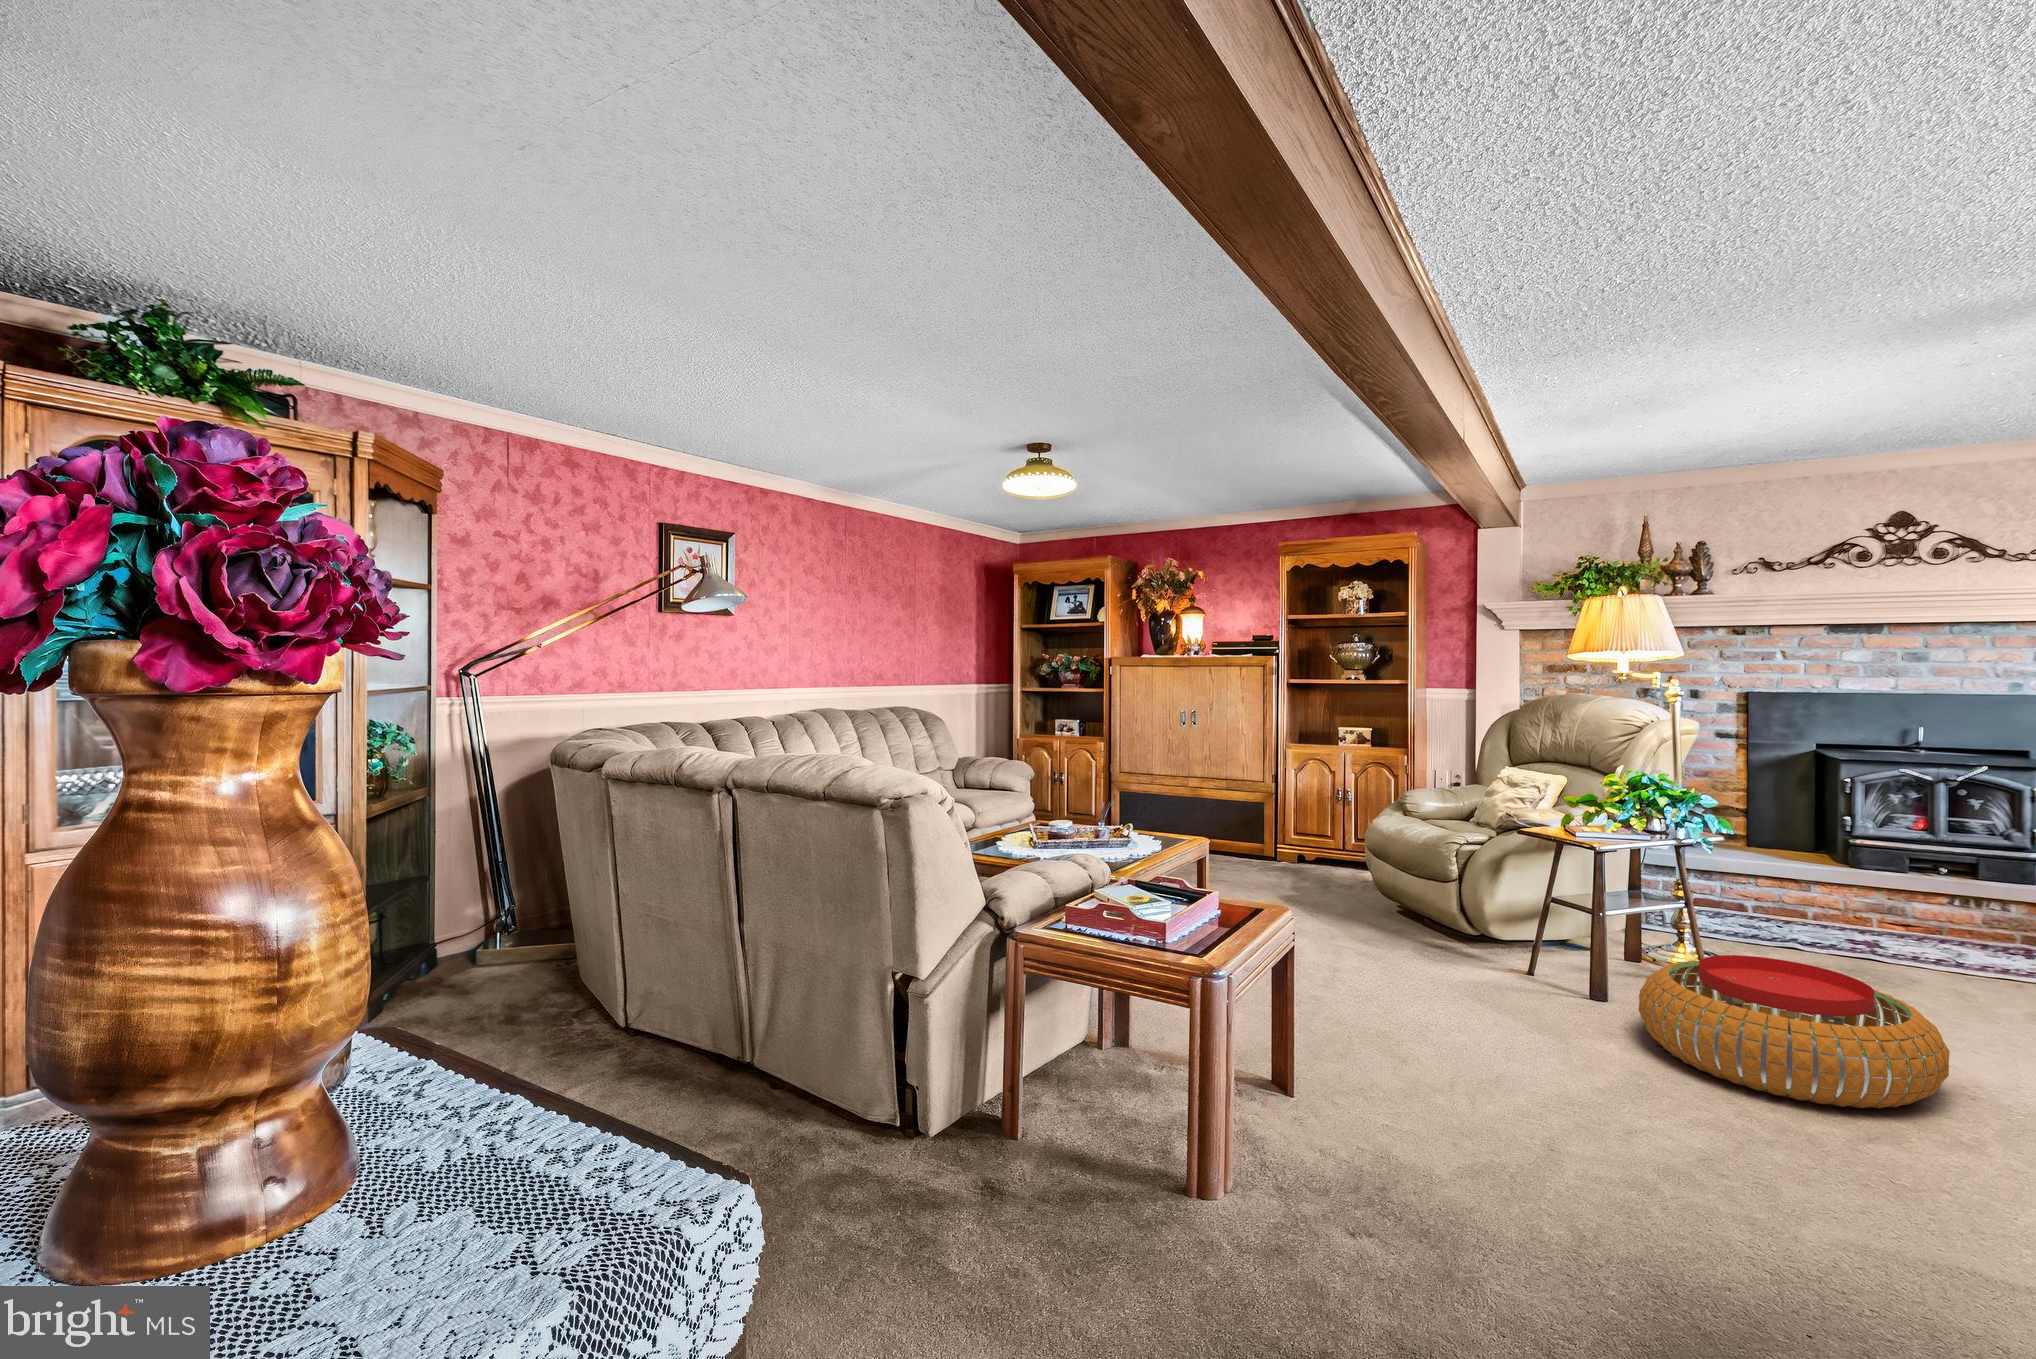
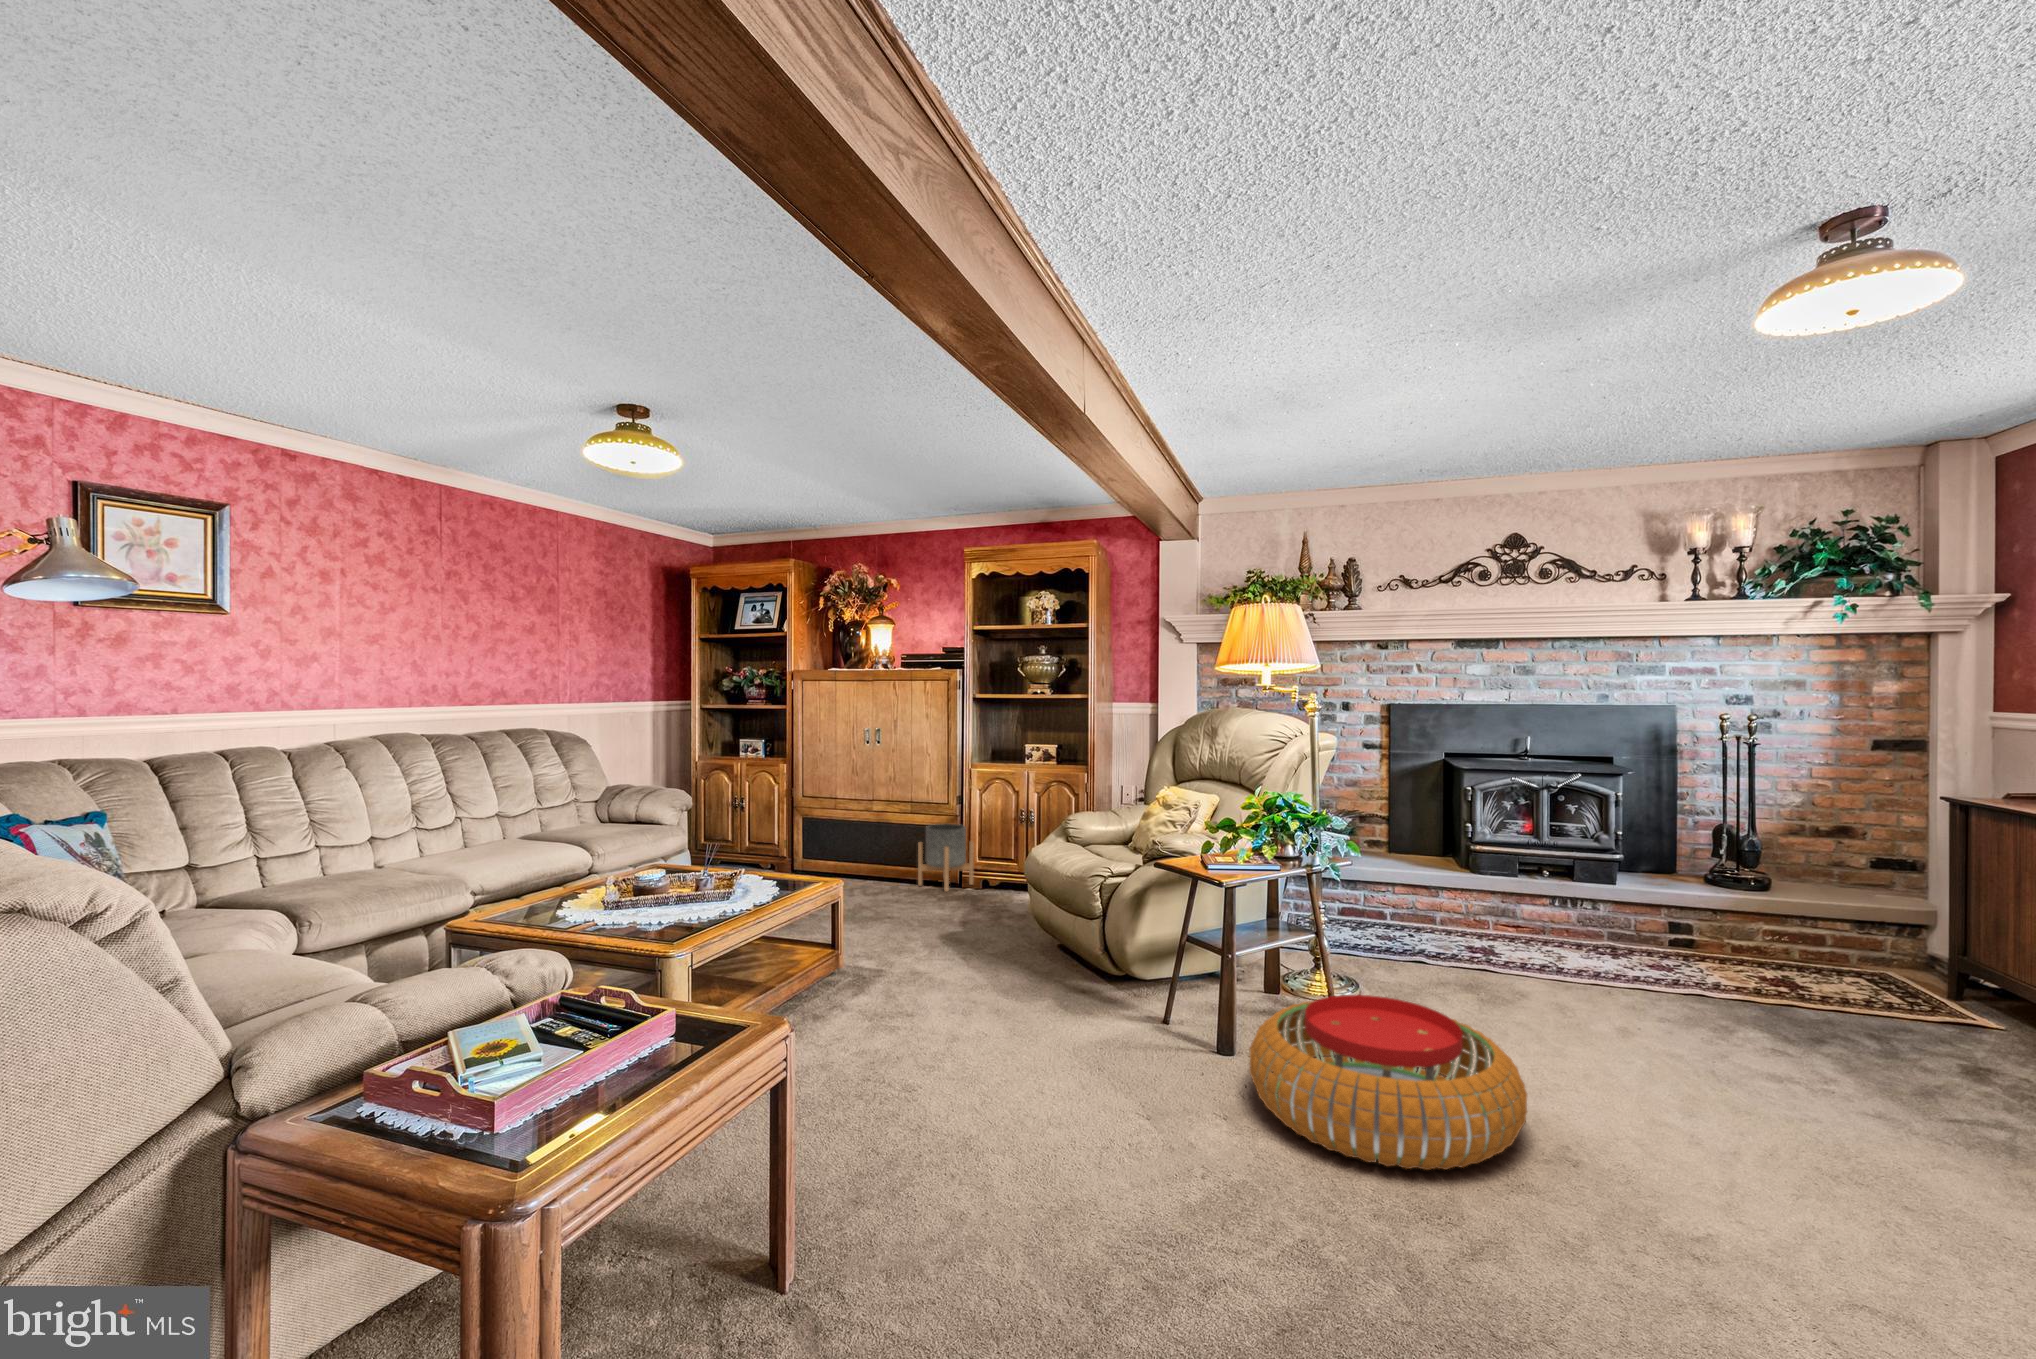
planter: none [1238,801,1292,863] -> present [918,824,974,892]

